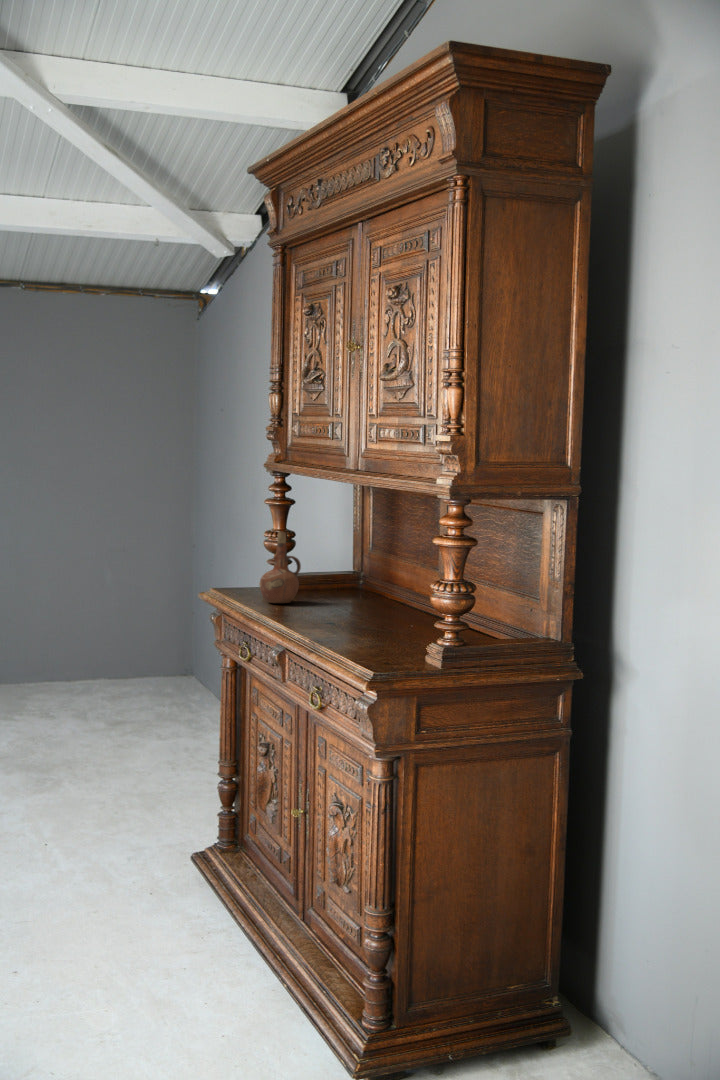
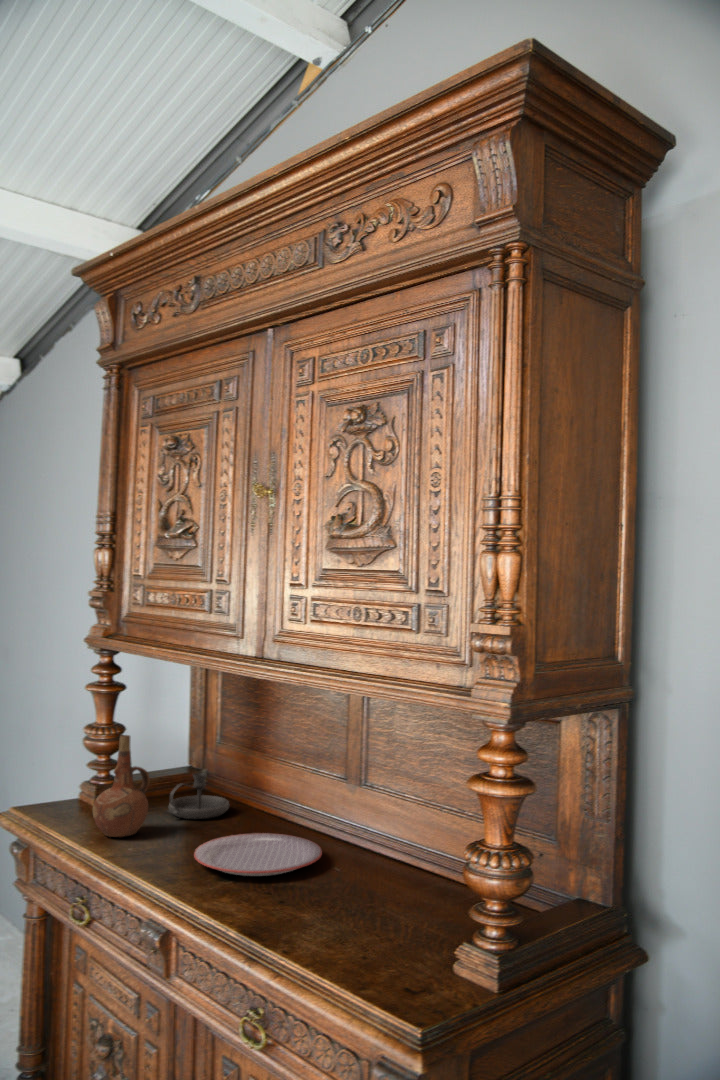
candlestick: none [318,569,369,601] -> present [168,773,229,819]
plate: none [314,605,406,624] -> present [194,833,322,876]

